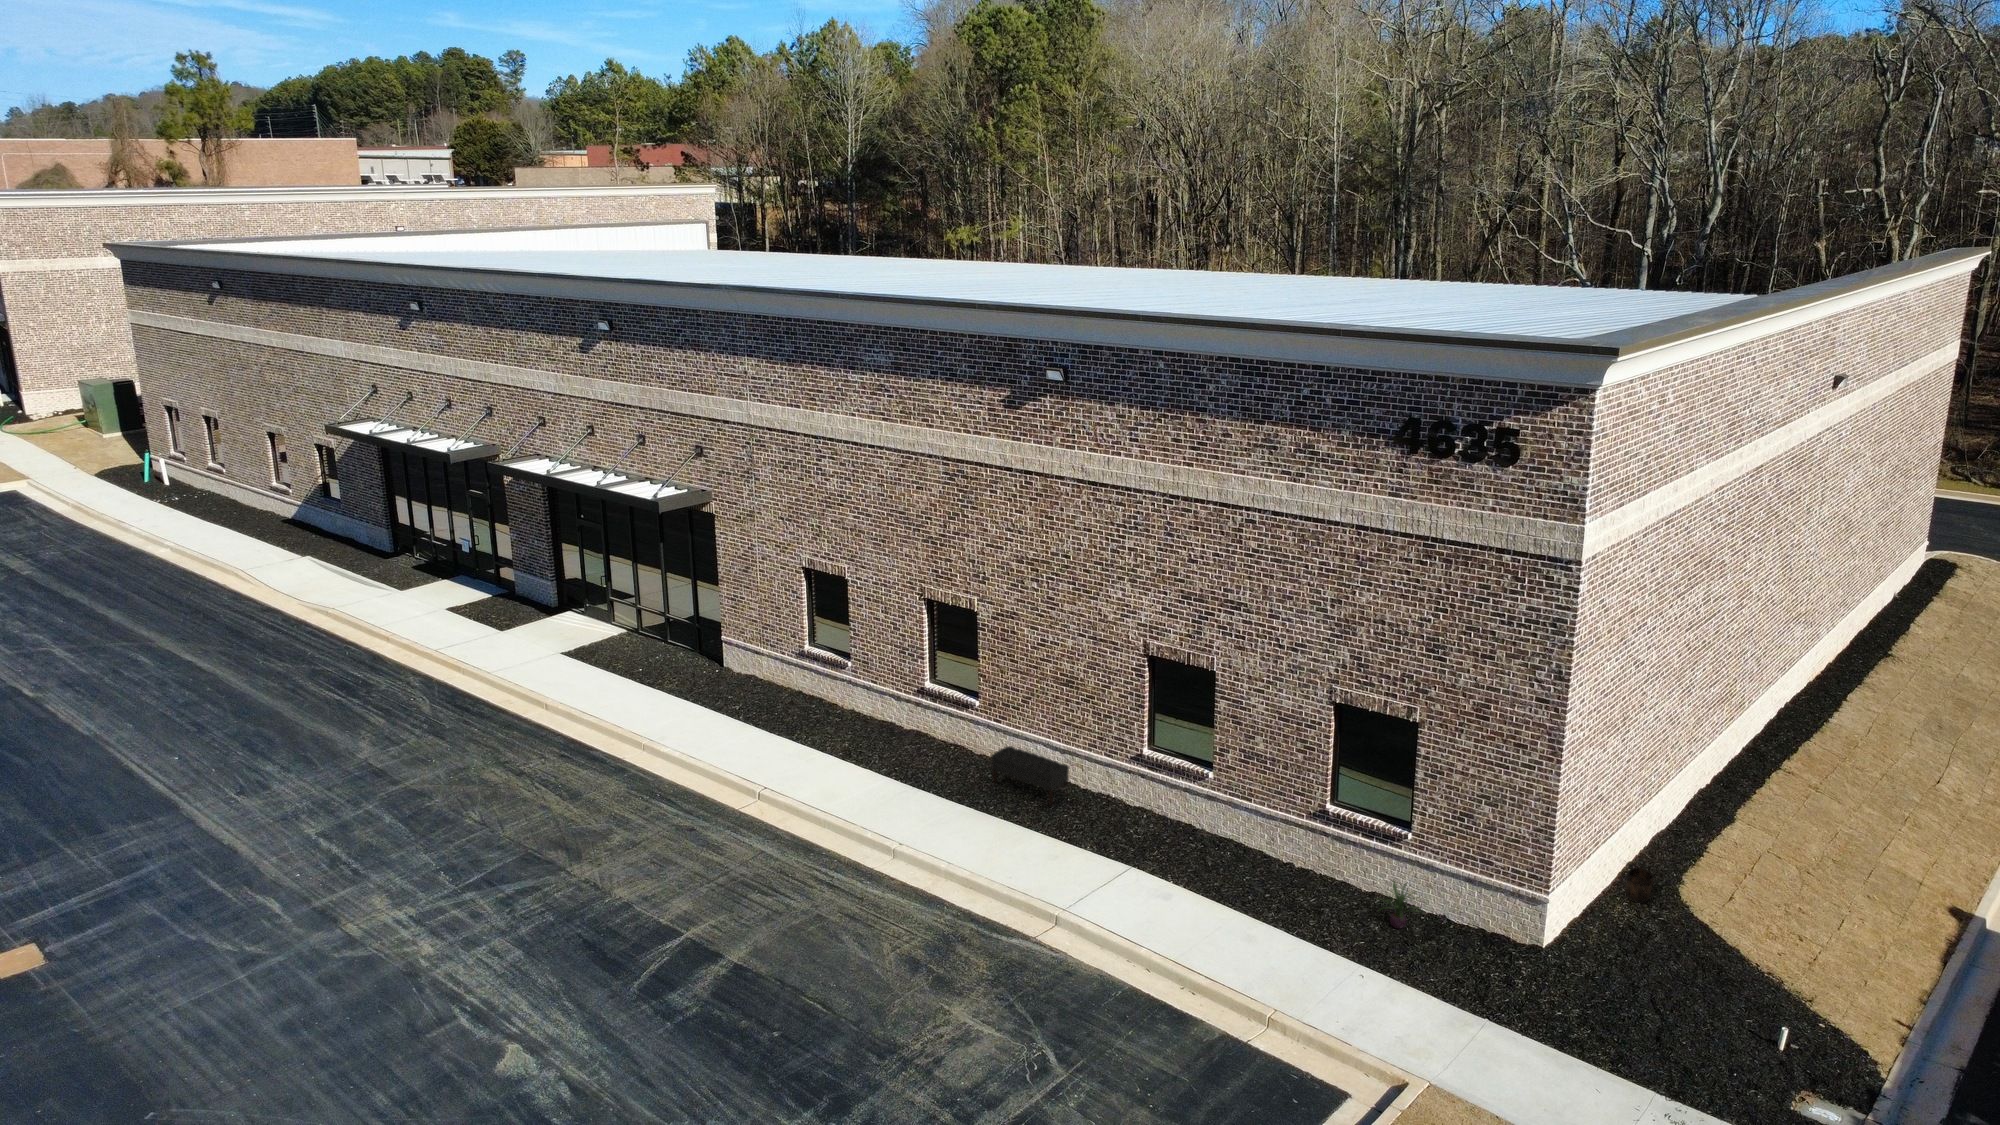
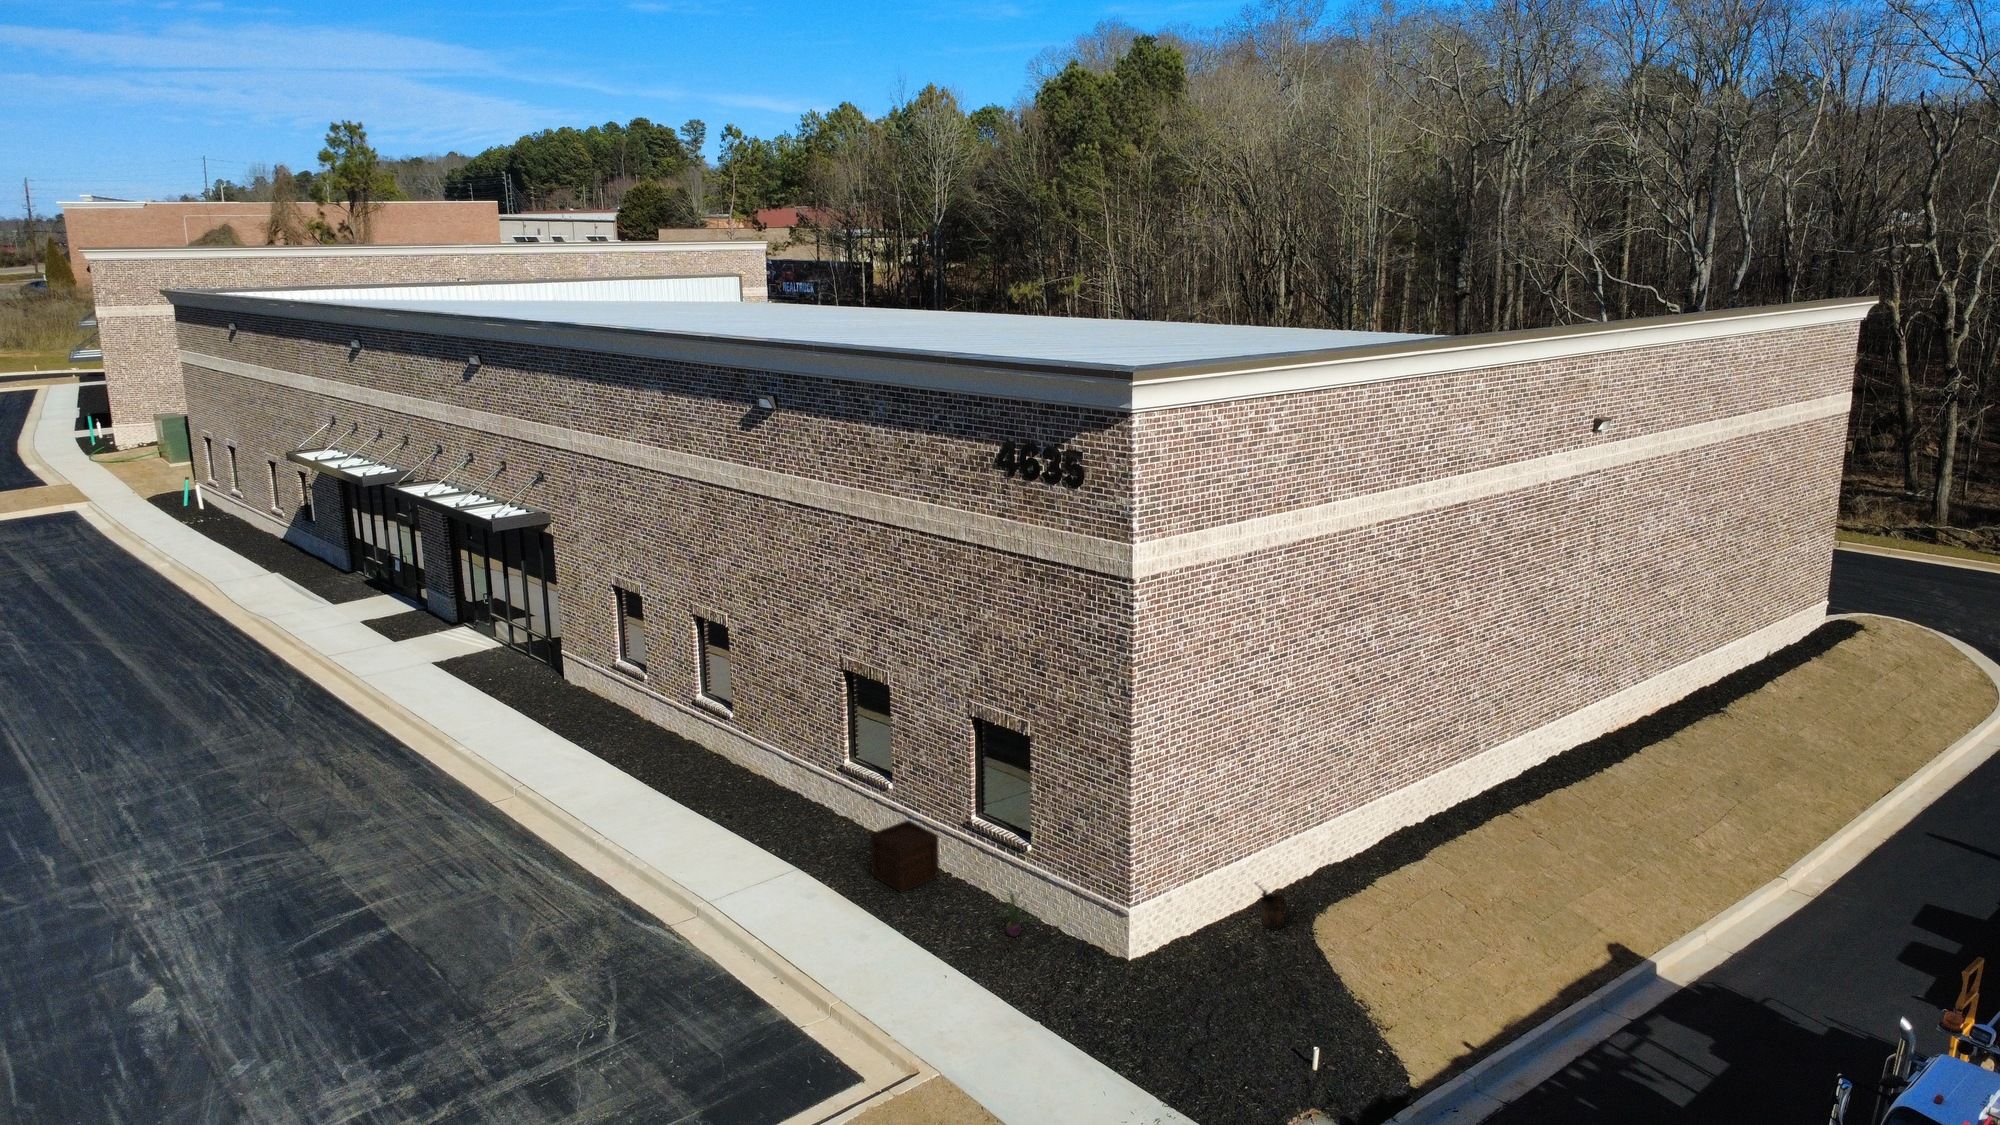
bench: present [991,746,1069,805] -> none [729,755,793,812]
wooden crate: none [1208,810,1280,887] -> present [871,820,939,892]

